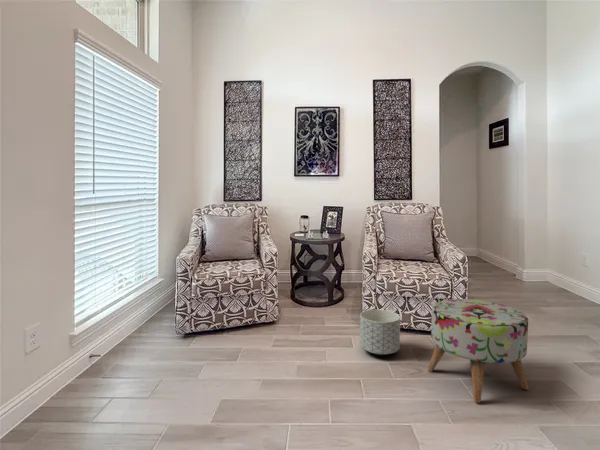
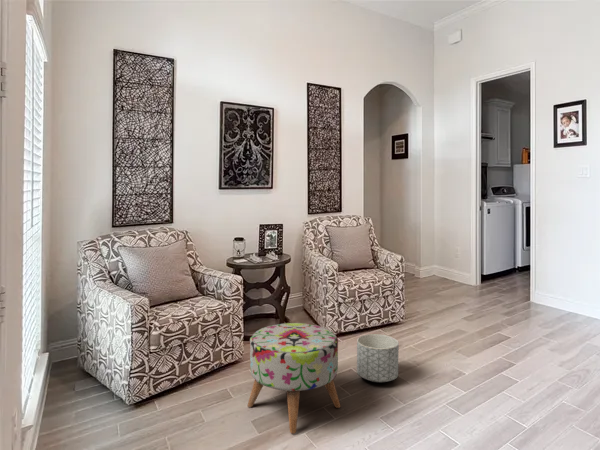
ottoman: present [428,299,529,403] -> present [248,323,340,434]

